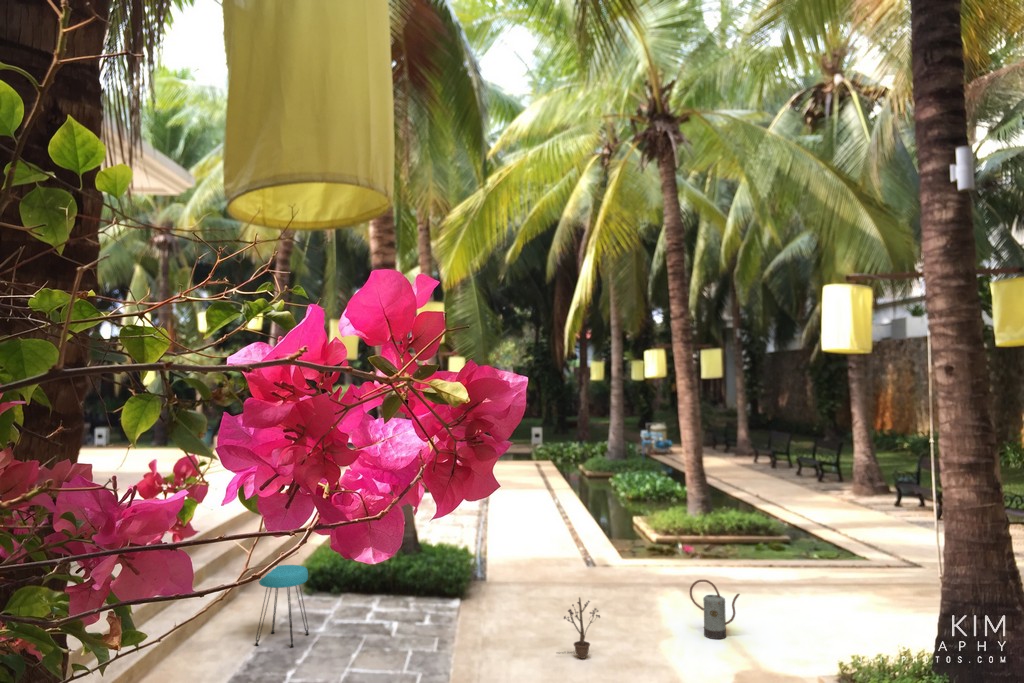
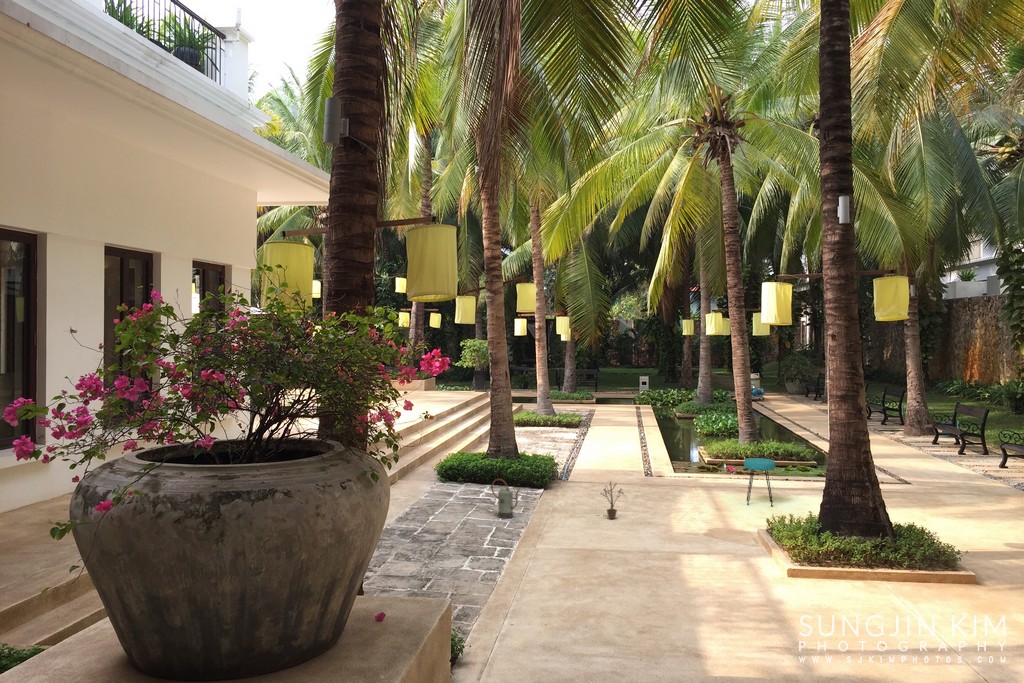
stool: present [255,565,309,647] -> present [744,458,775,506]
watering can: present [690,580,740,639] -> present [491,479,520,518]

